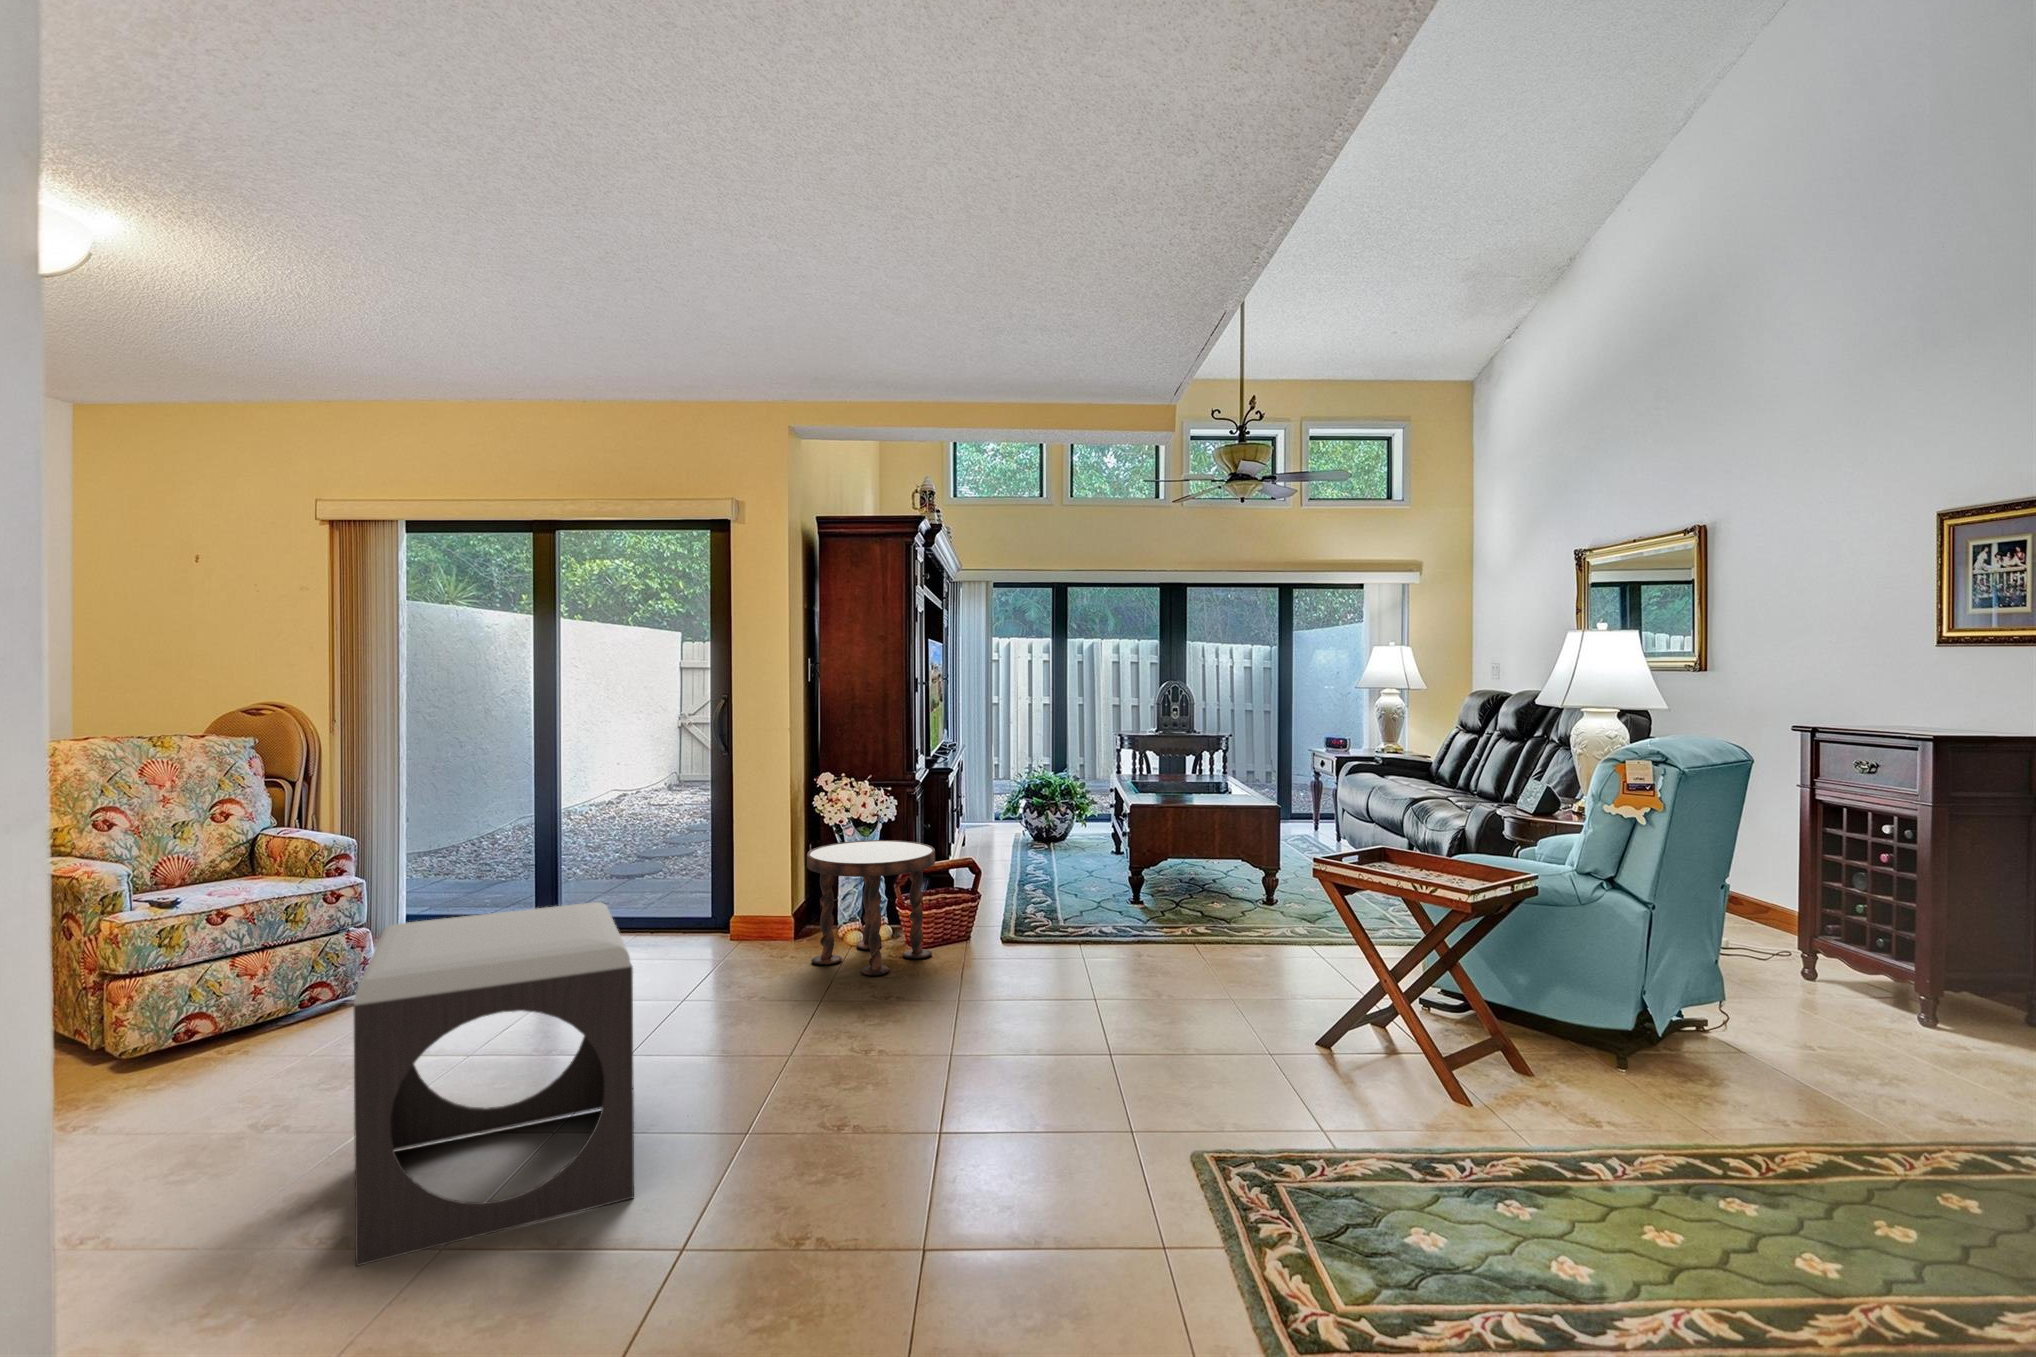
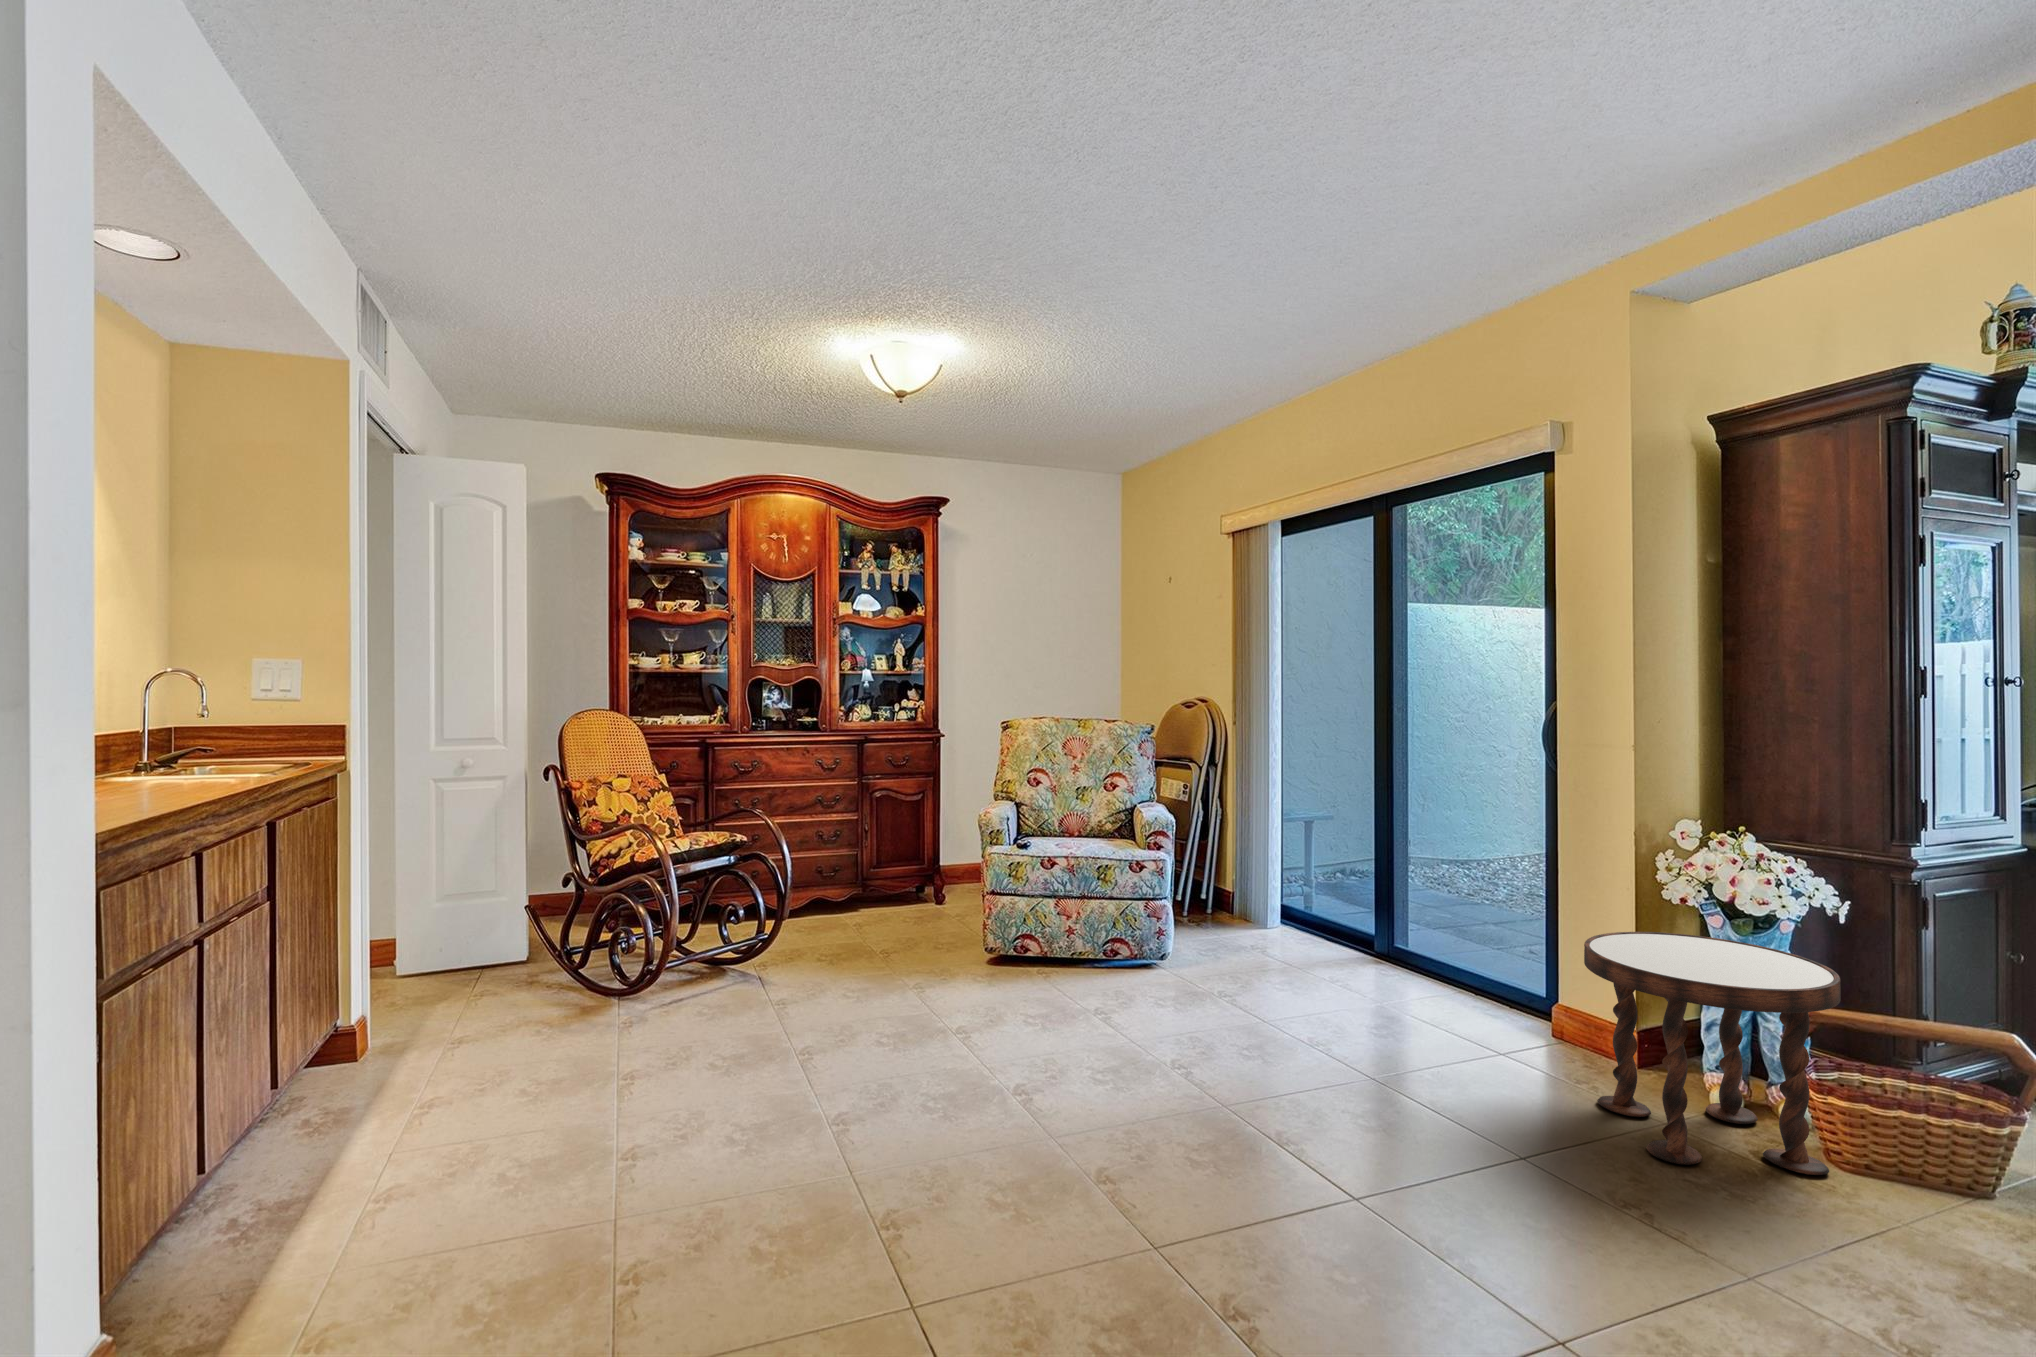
footstool: present [354,902,634,1266] -> none [820,886,1130,1240]

